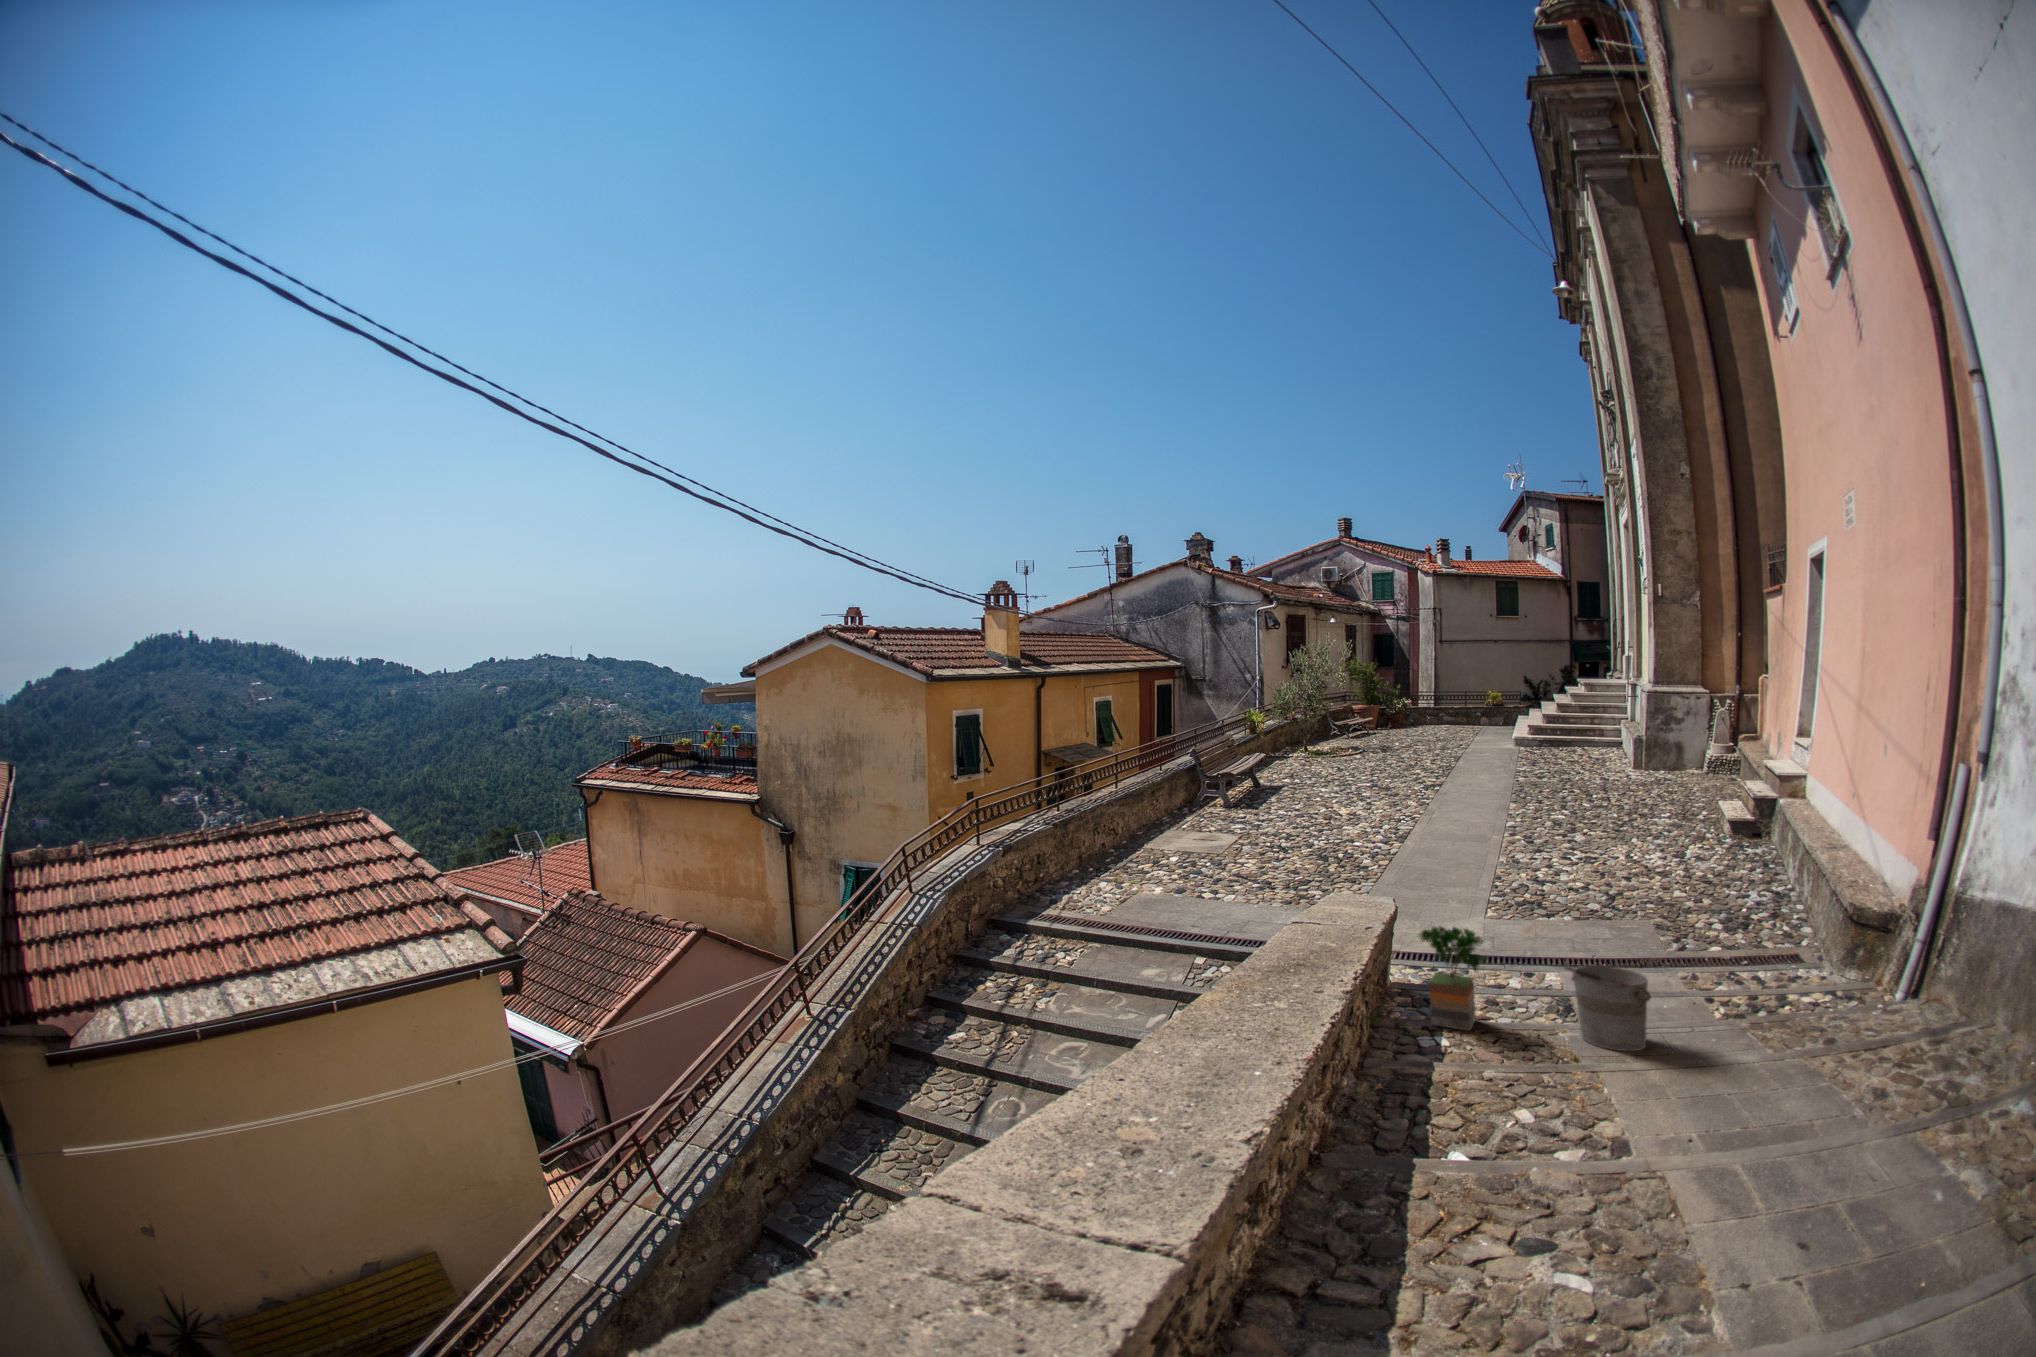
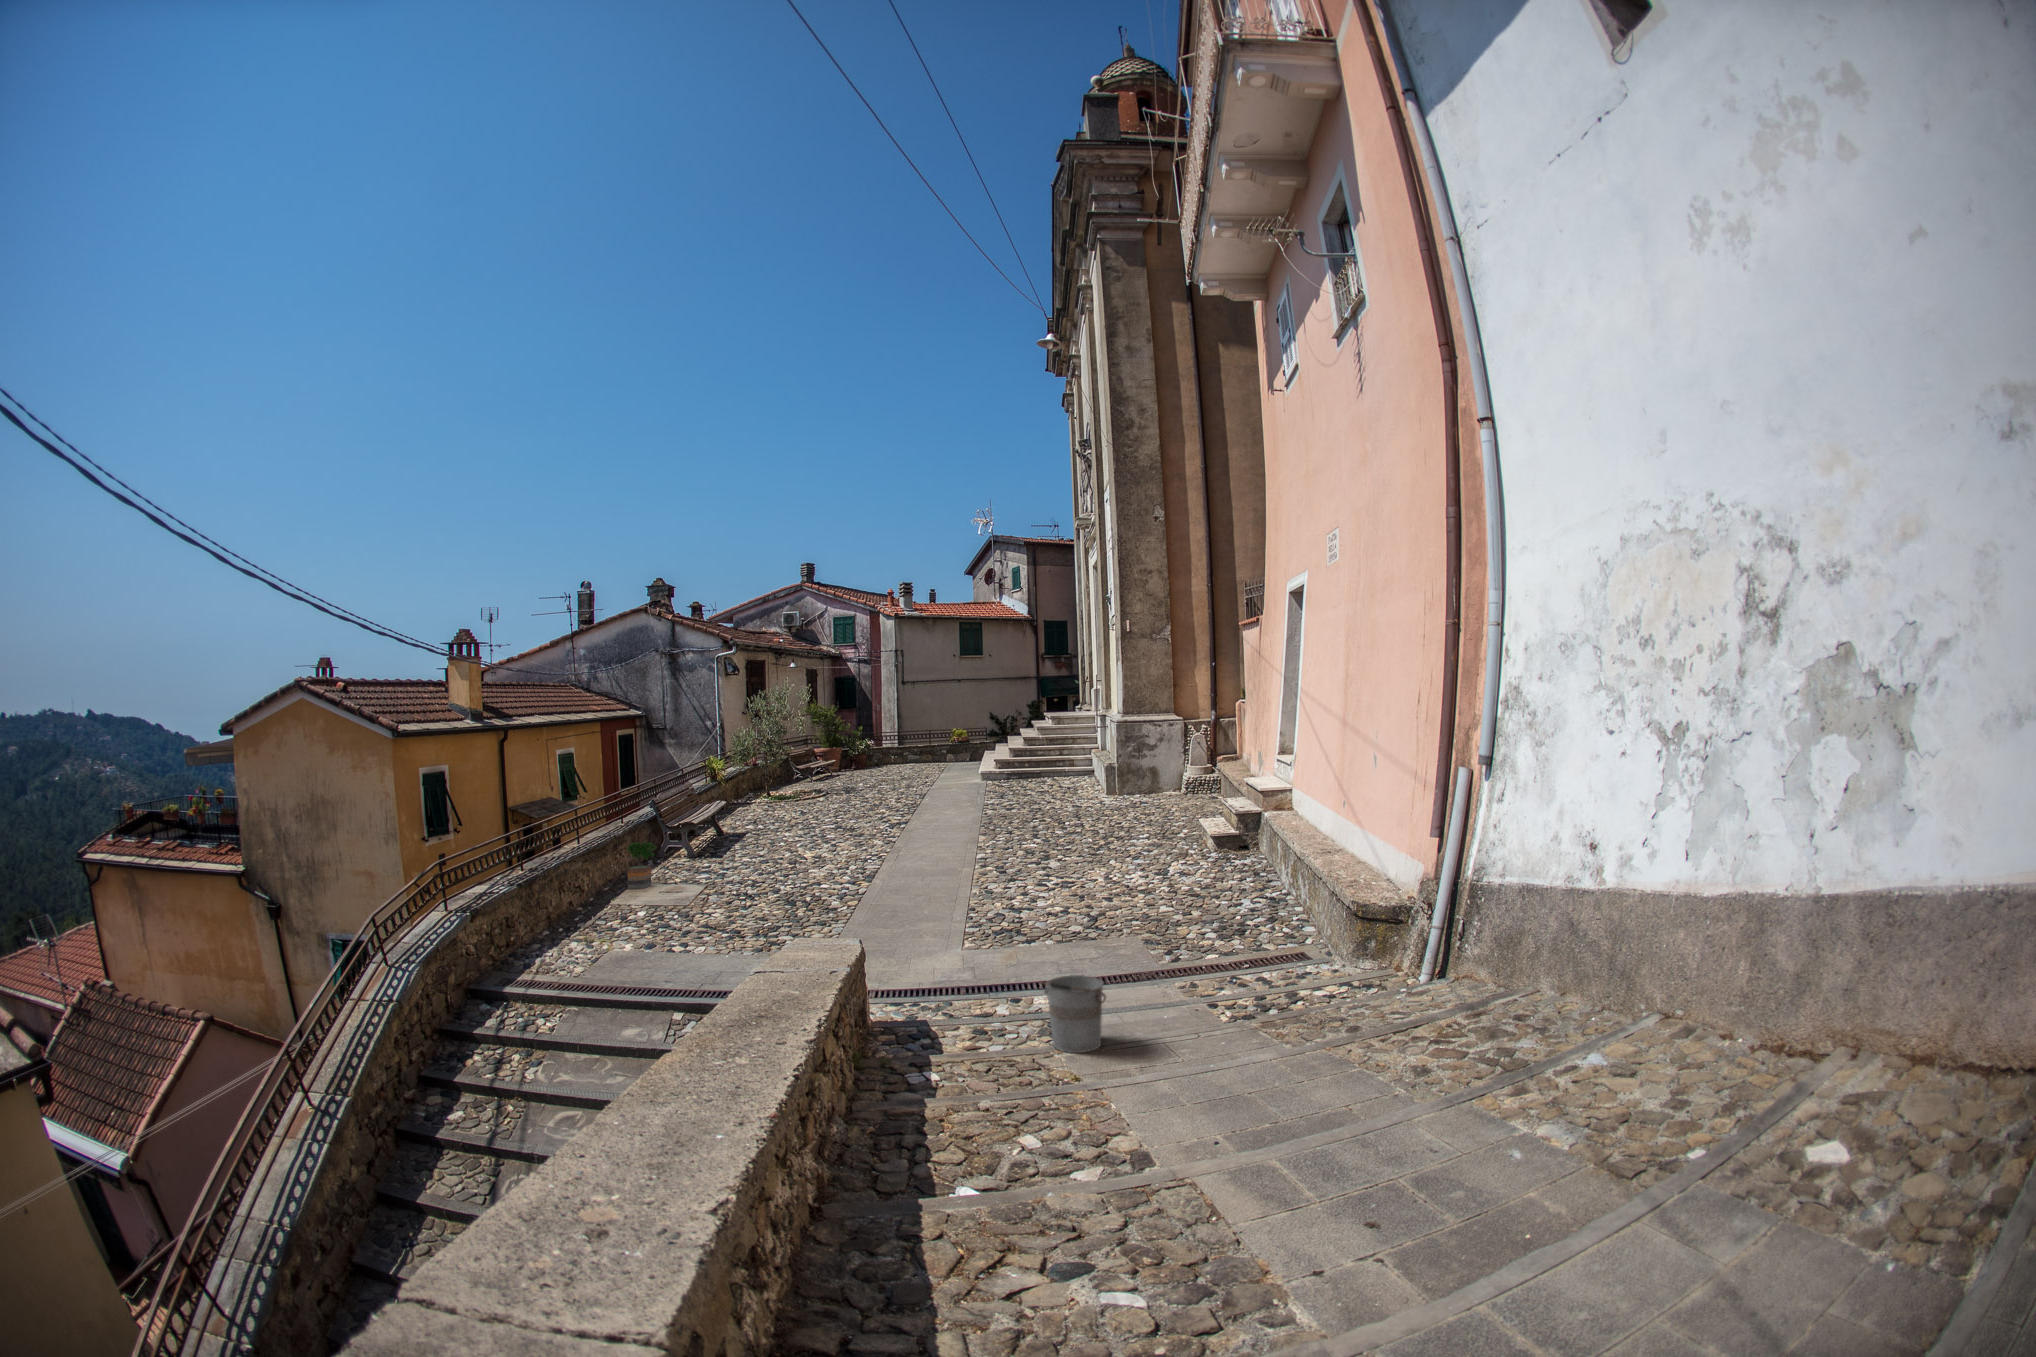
potted tree: present [1419,926,1486,1031] -> present [627,842,656,889]

